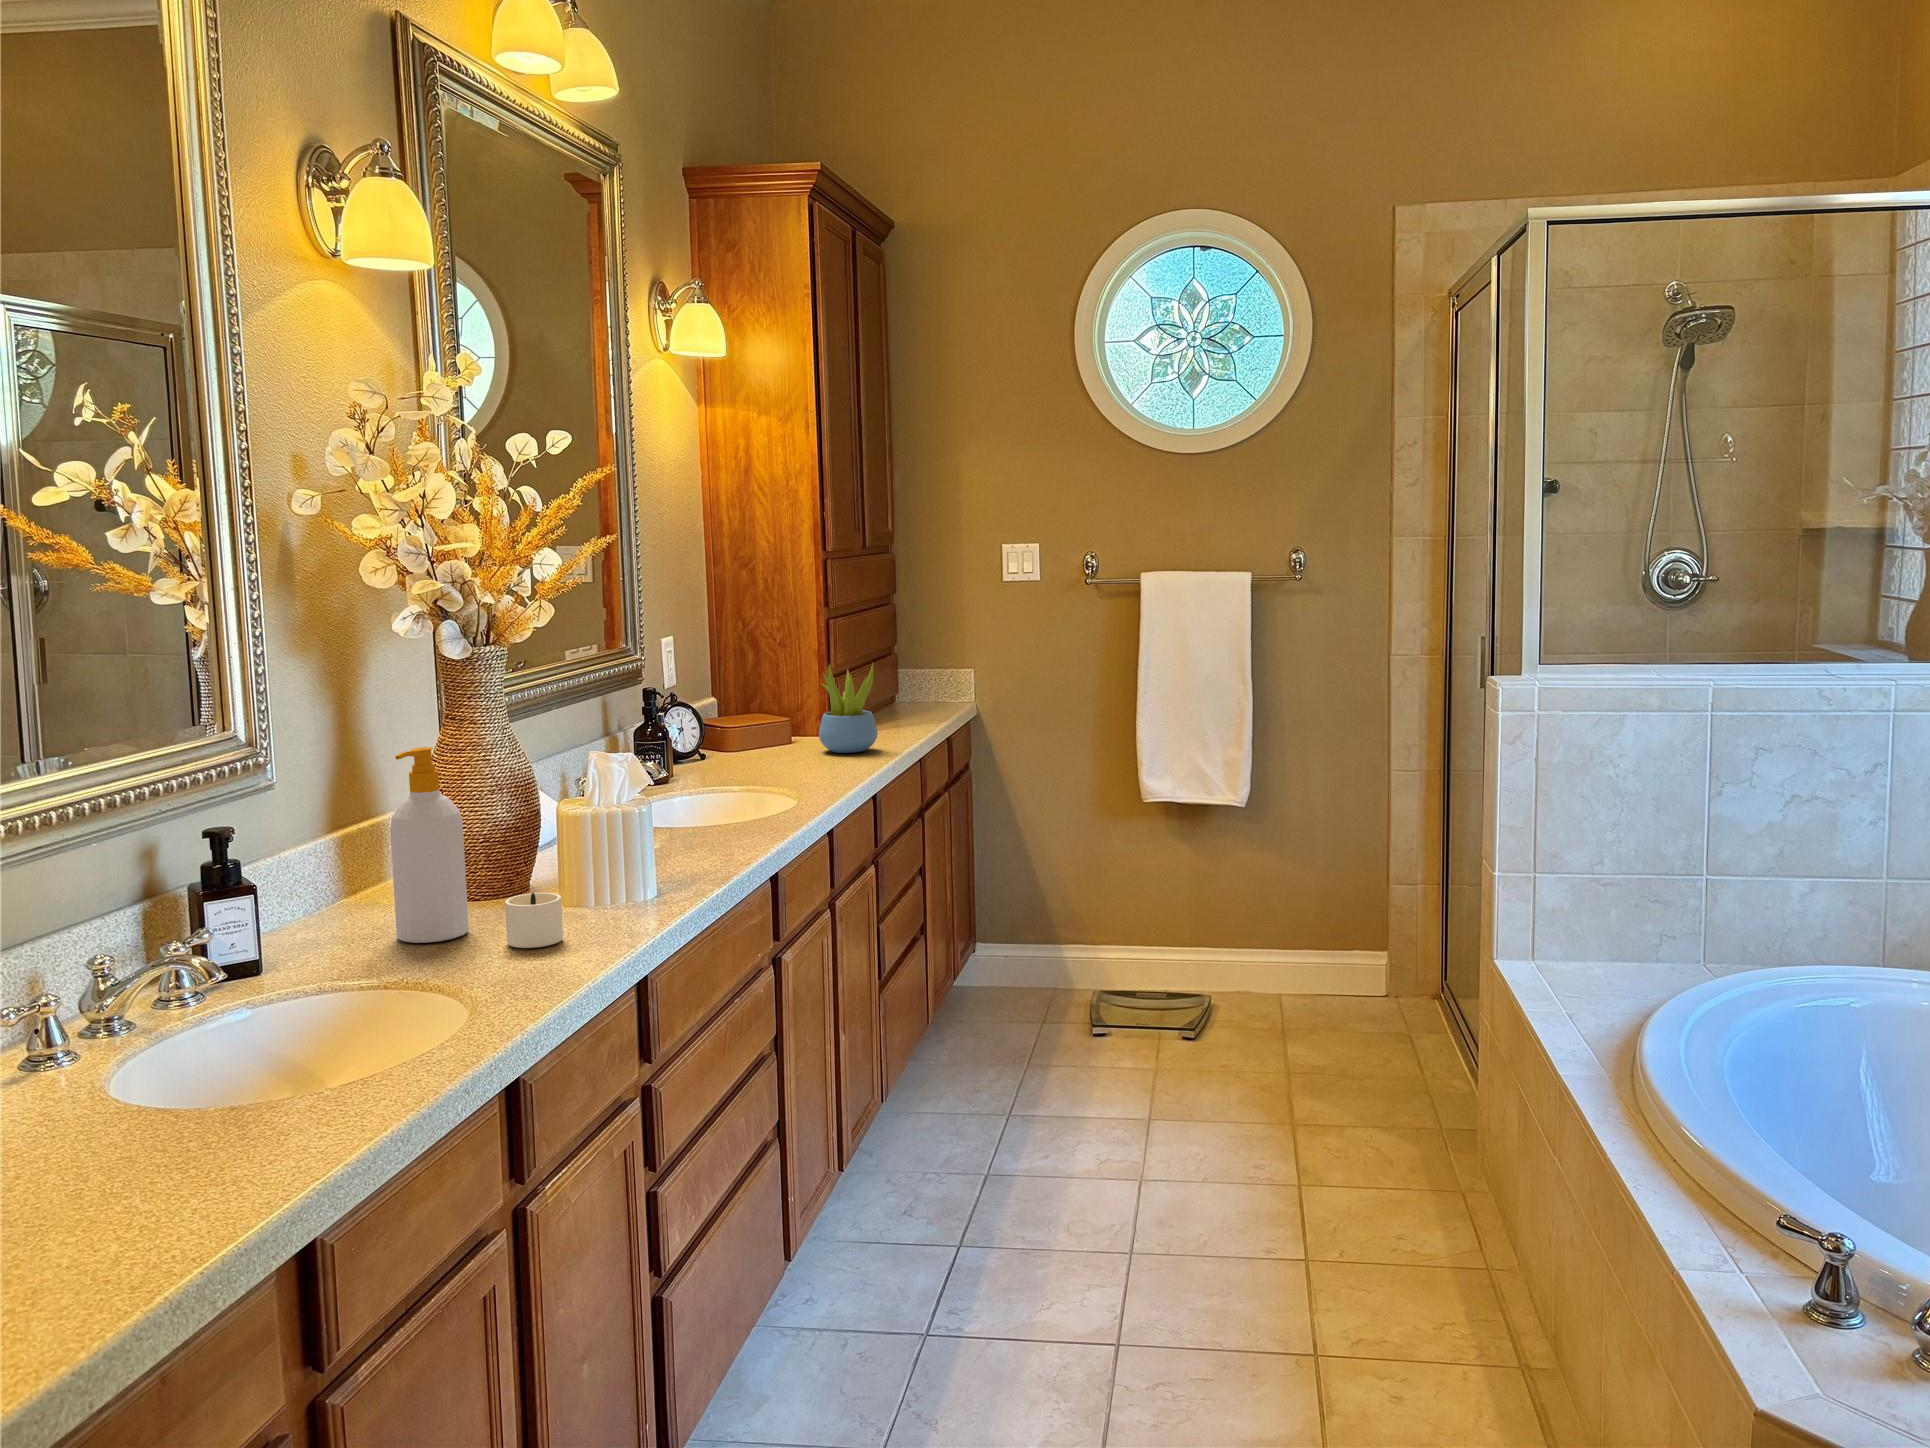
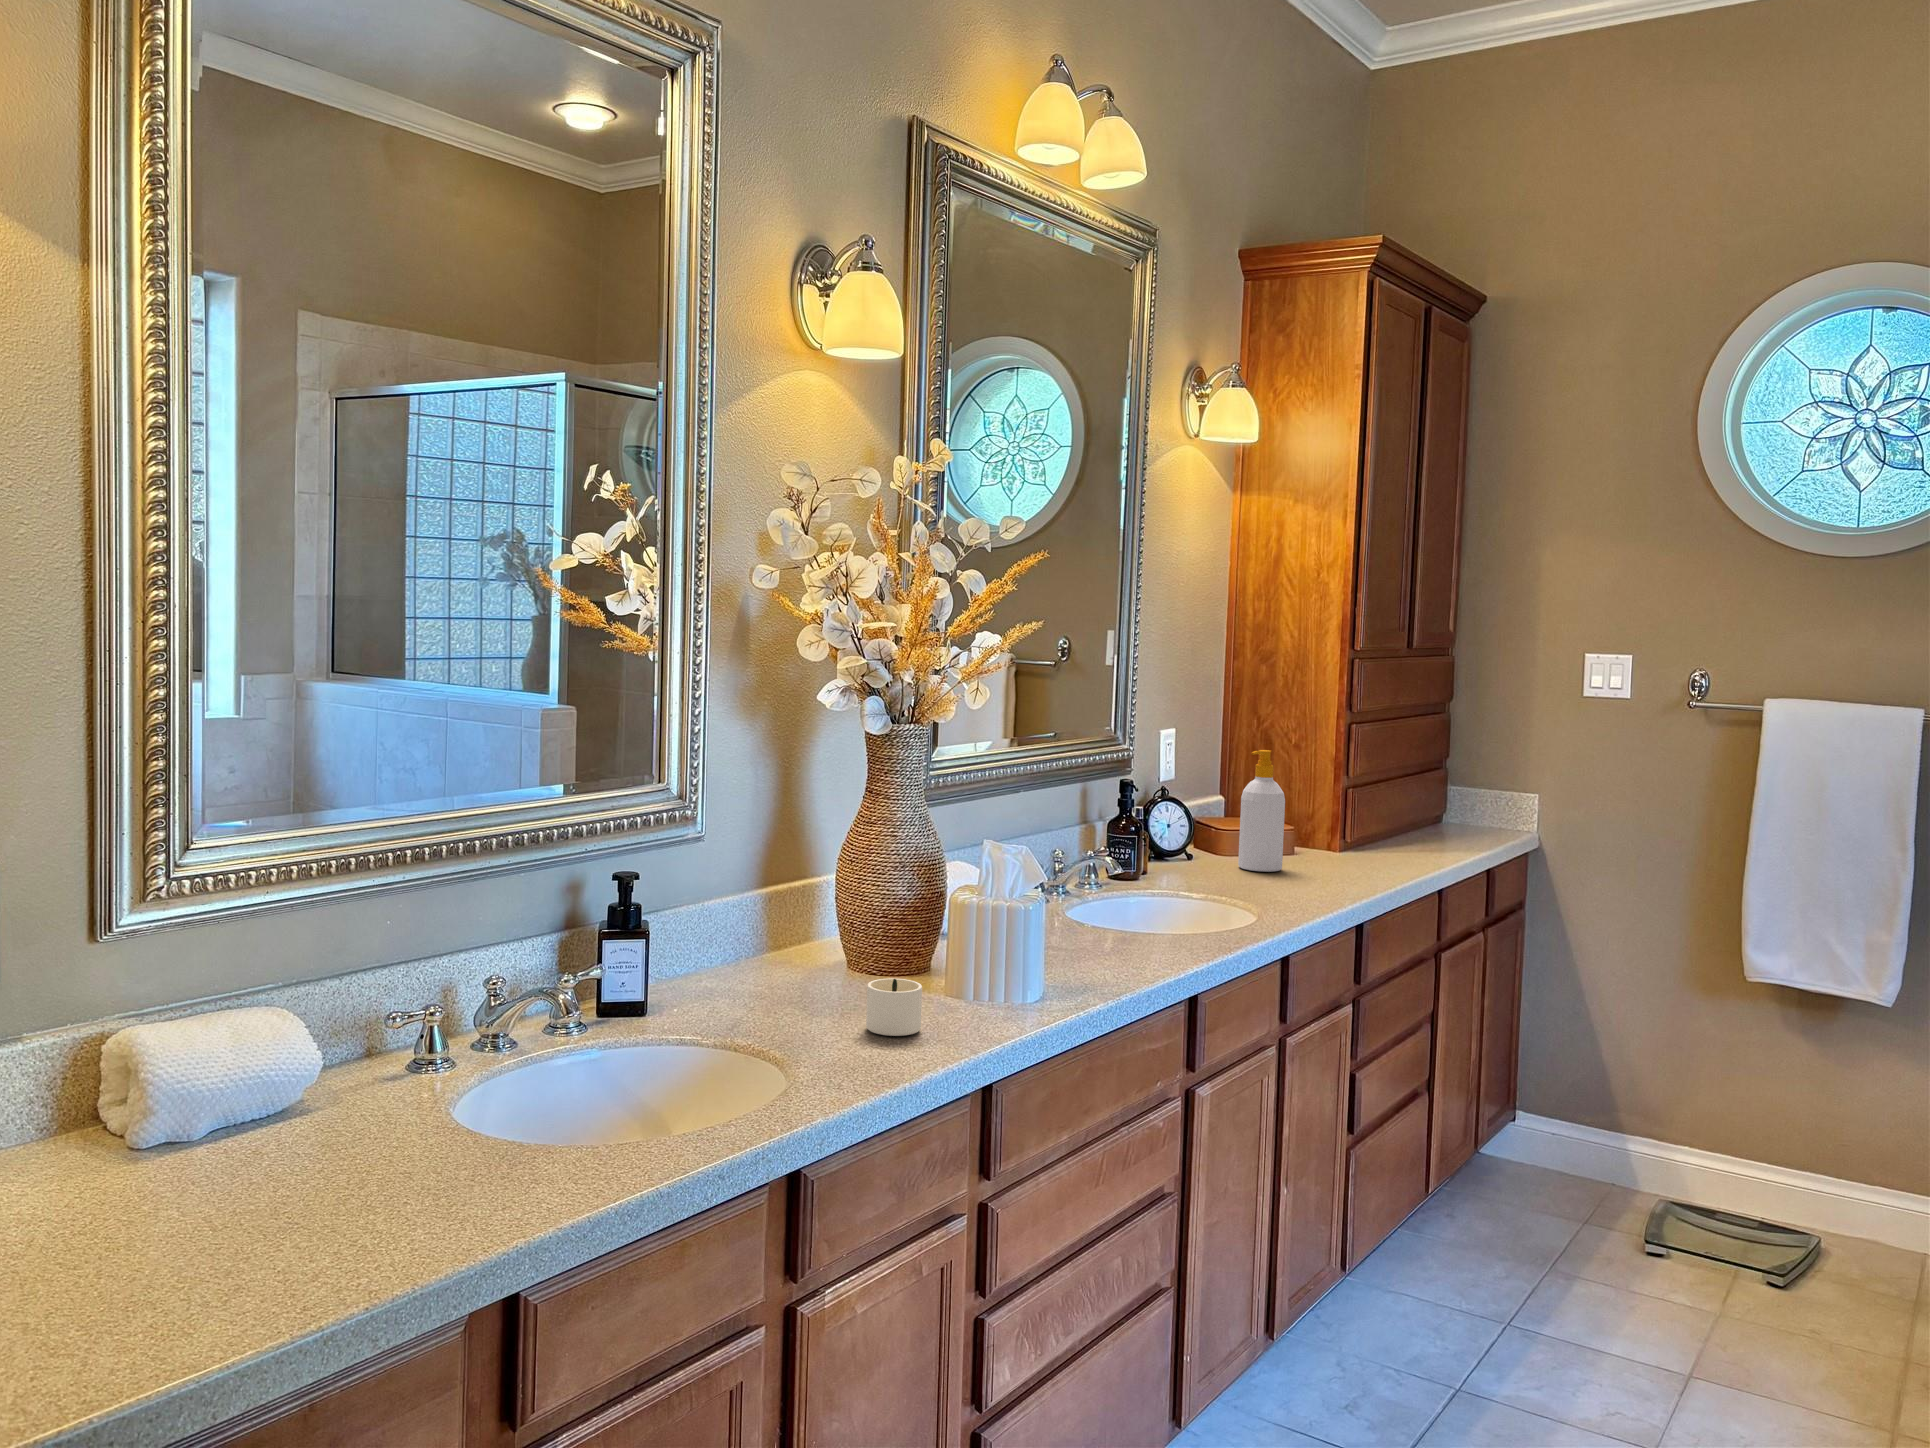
succulent plant: present [819,663,878,753] -> none [1320,772,1386,873]
soap bottle: present [390,747,469,943] -> present [1238,750,1285,872]

